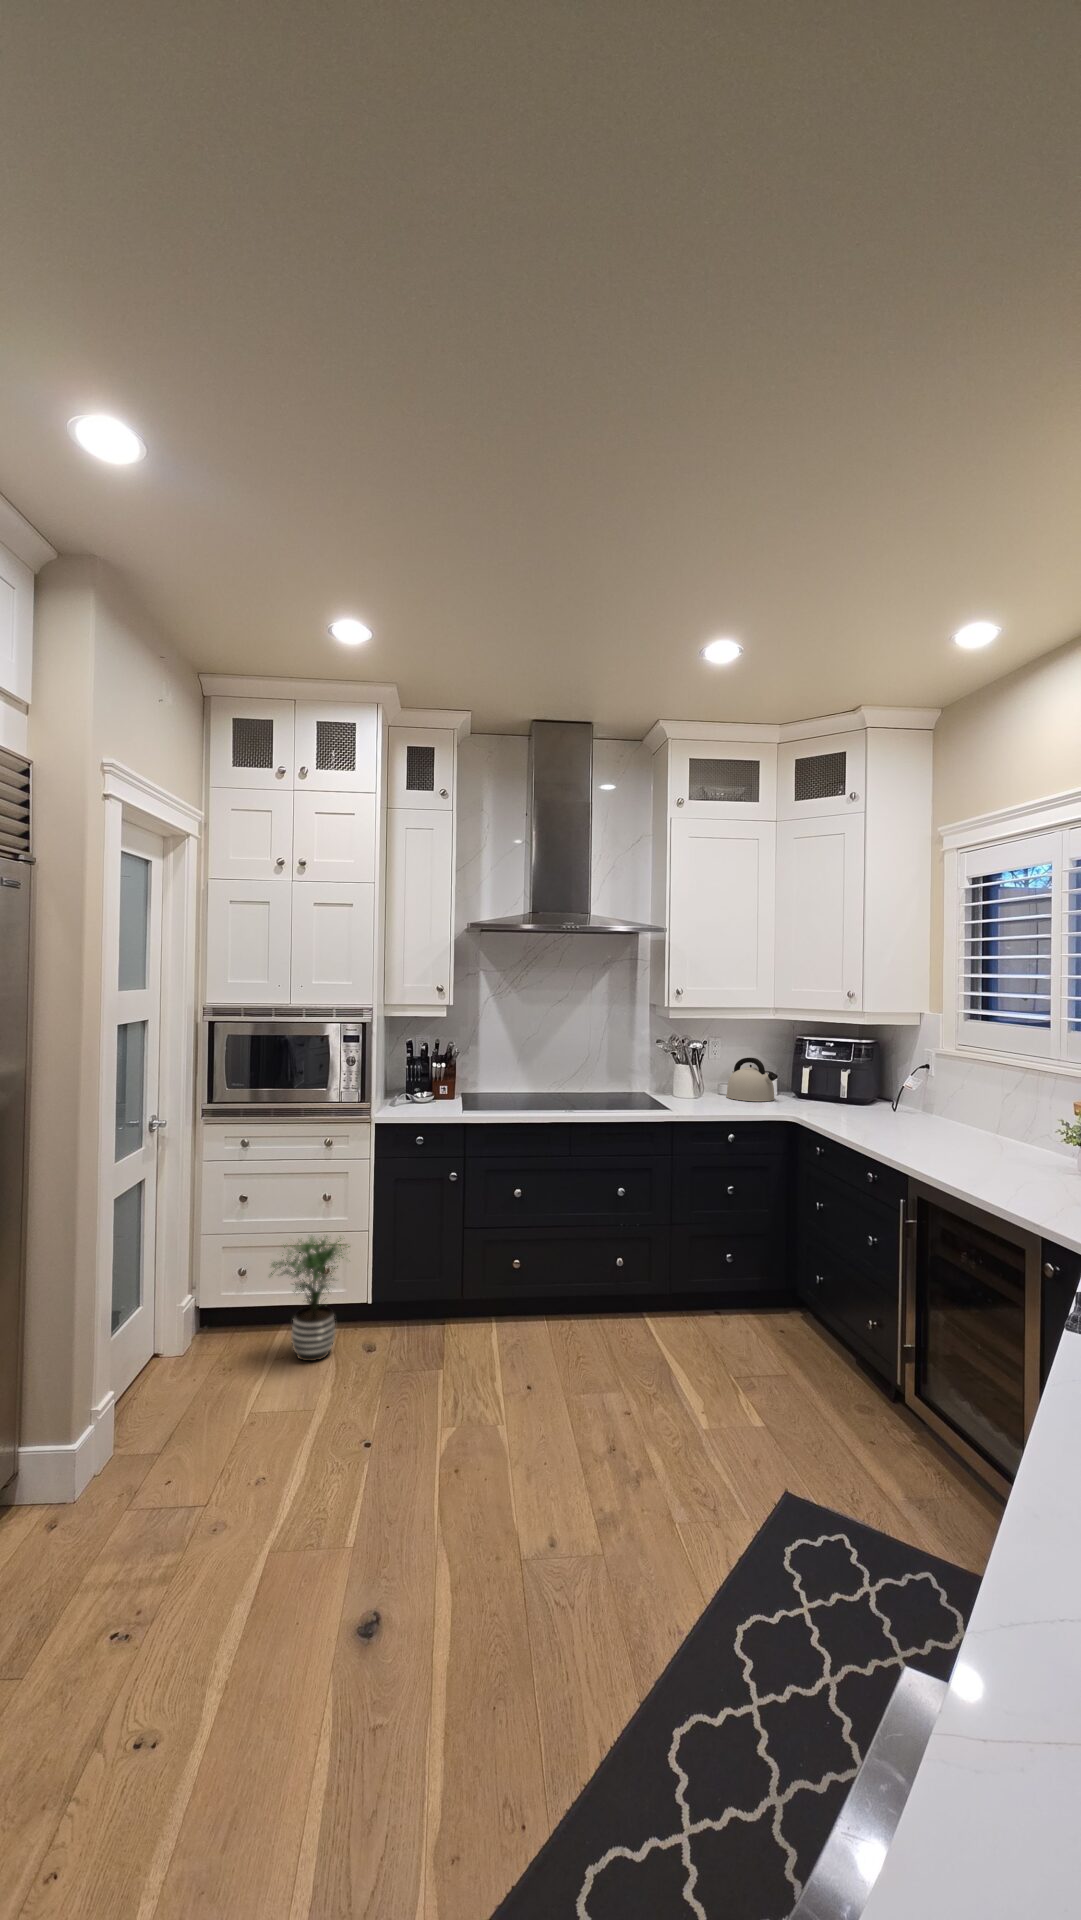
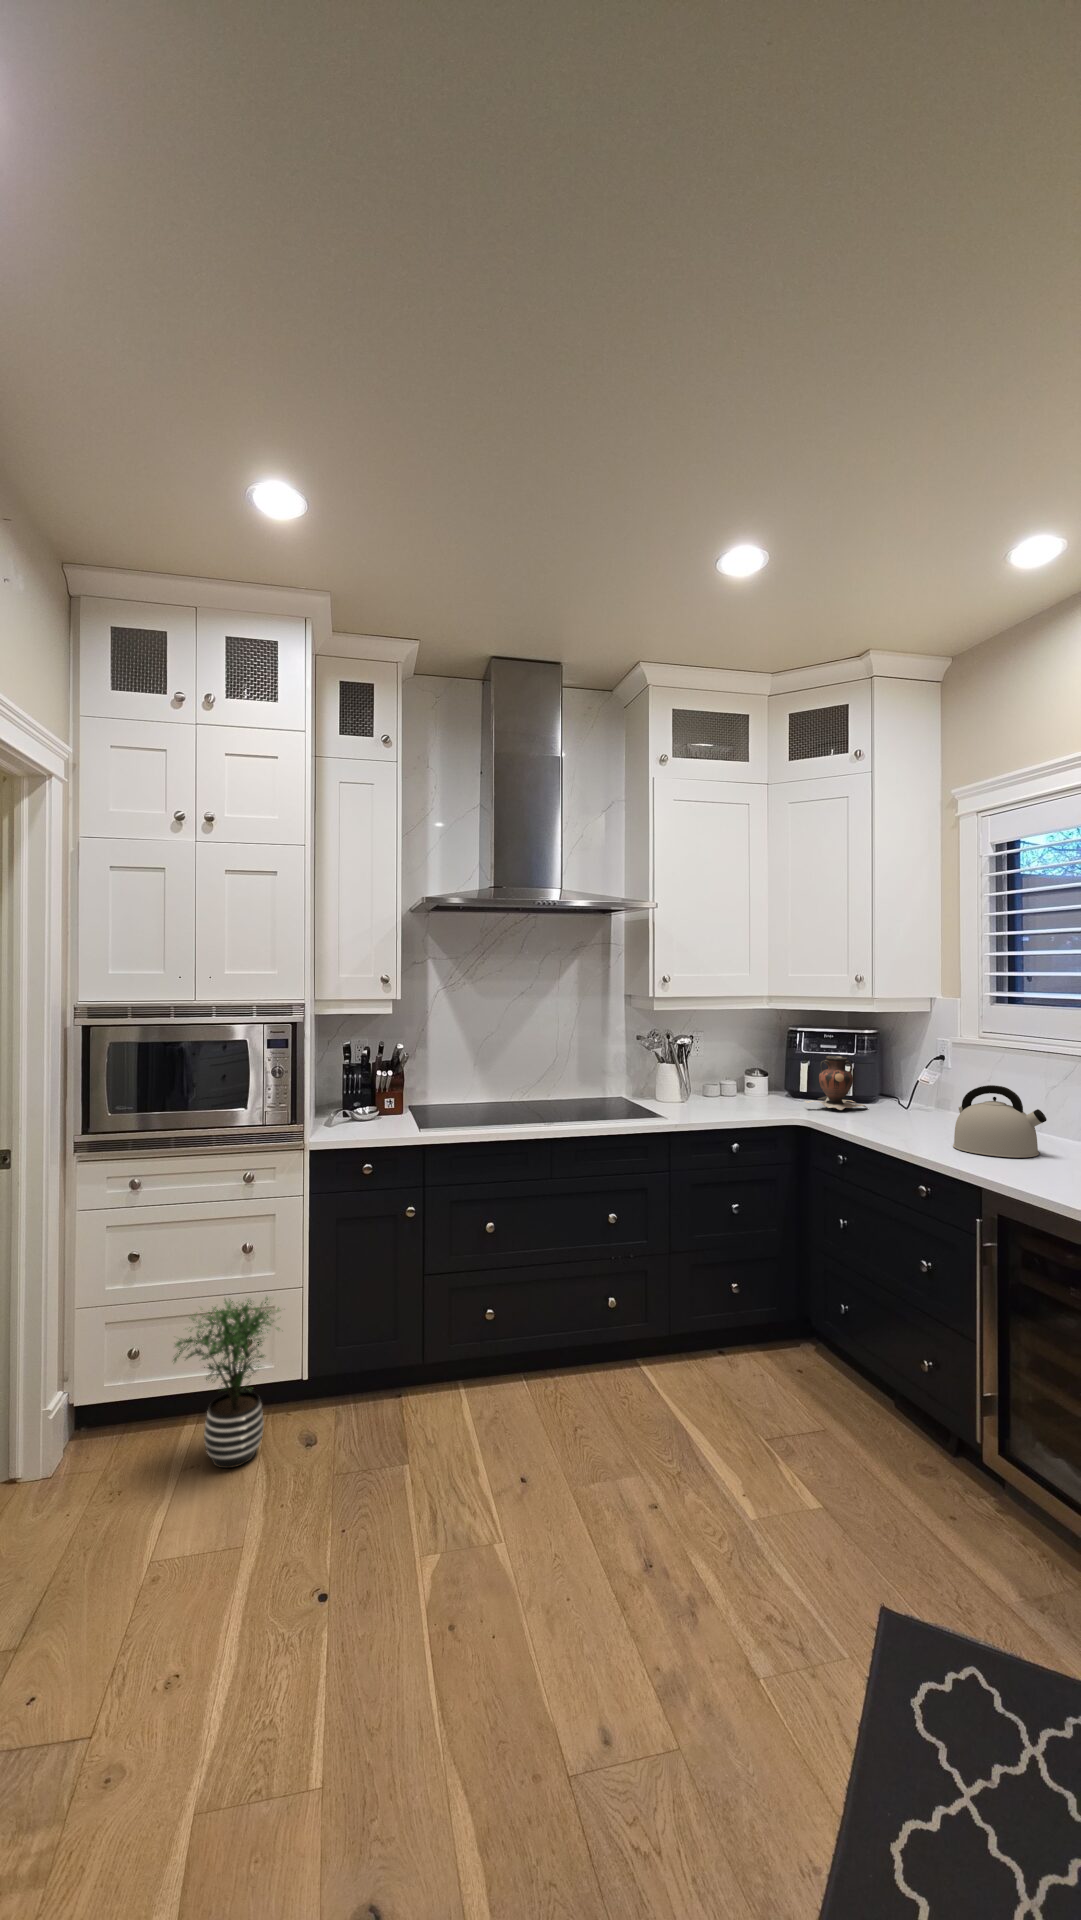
kettle: present [726,1058,776,1101] -> present [953,1085,1047,1158]
vase: none [802,1062,861,1110] -> present [804,1056,866,1110]

